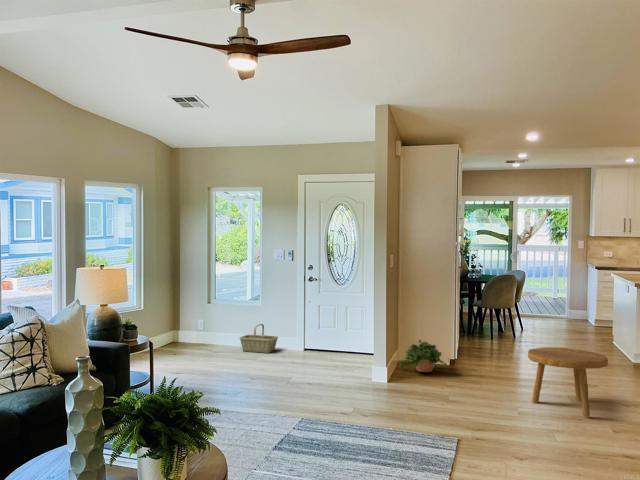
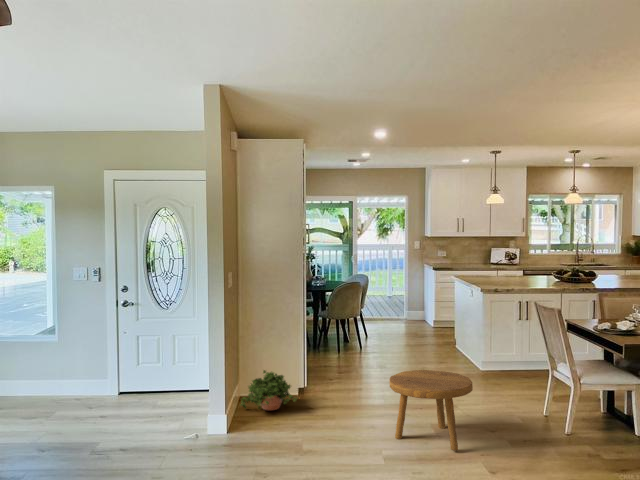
basket: present [240,324,278,353] -> none [25,365,82,405]

